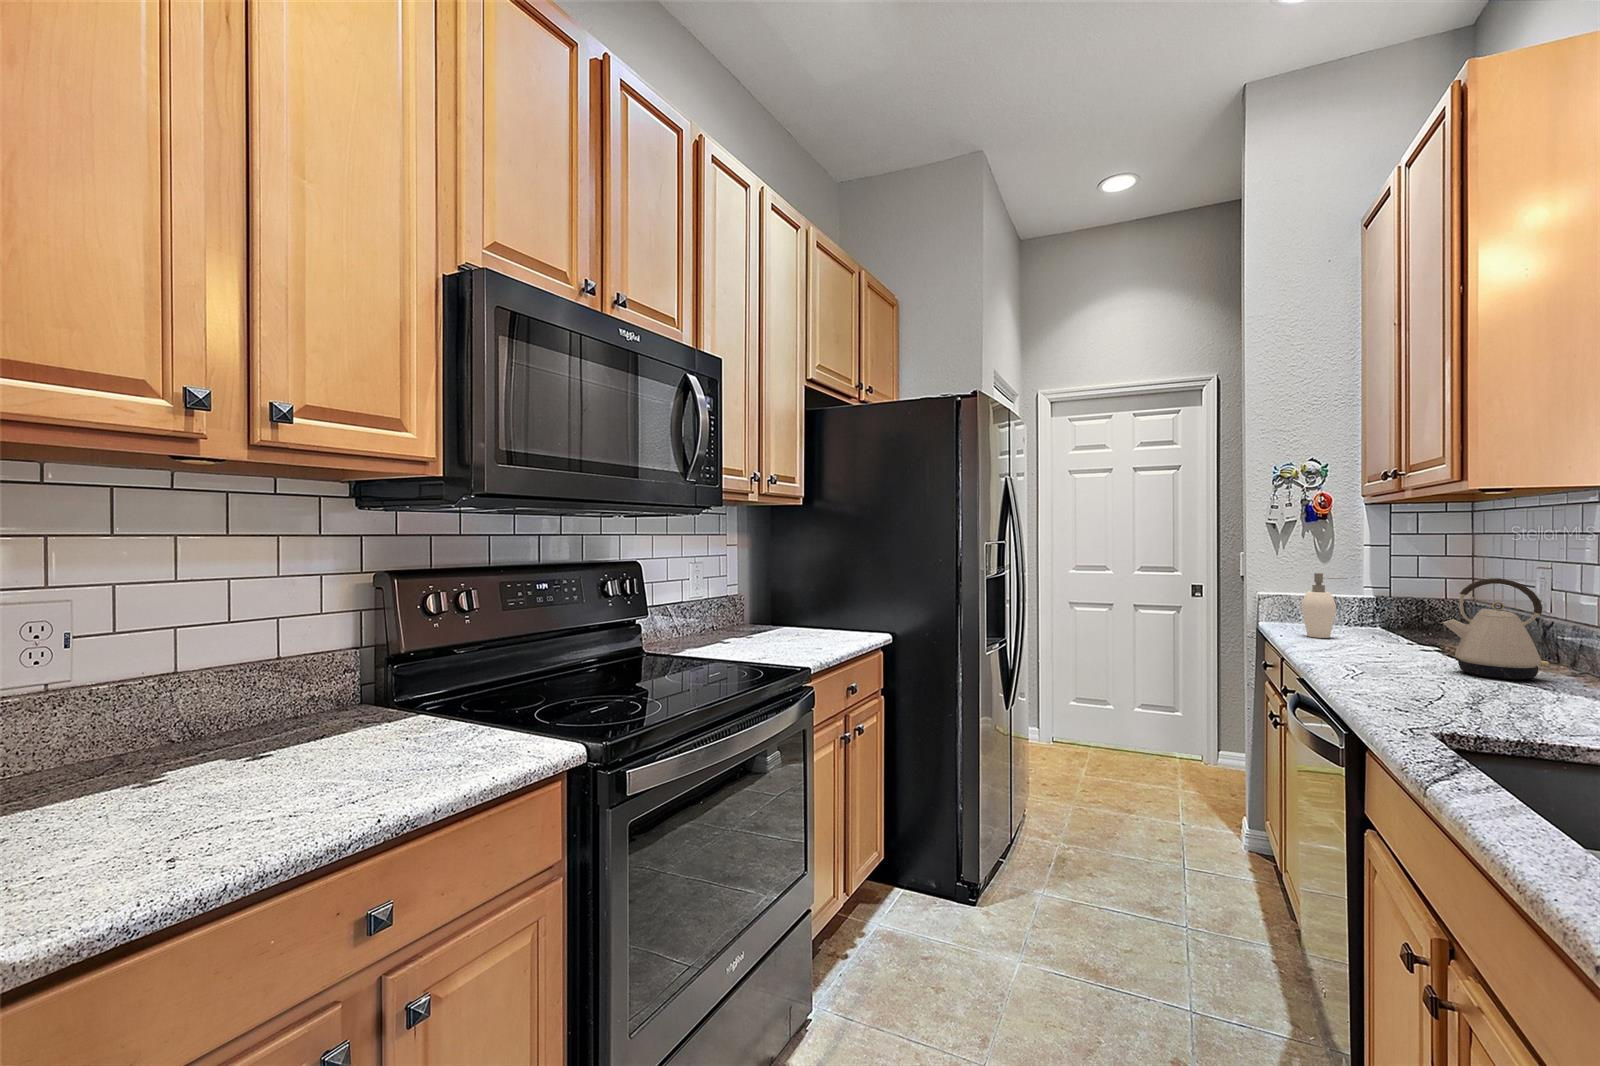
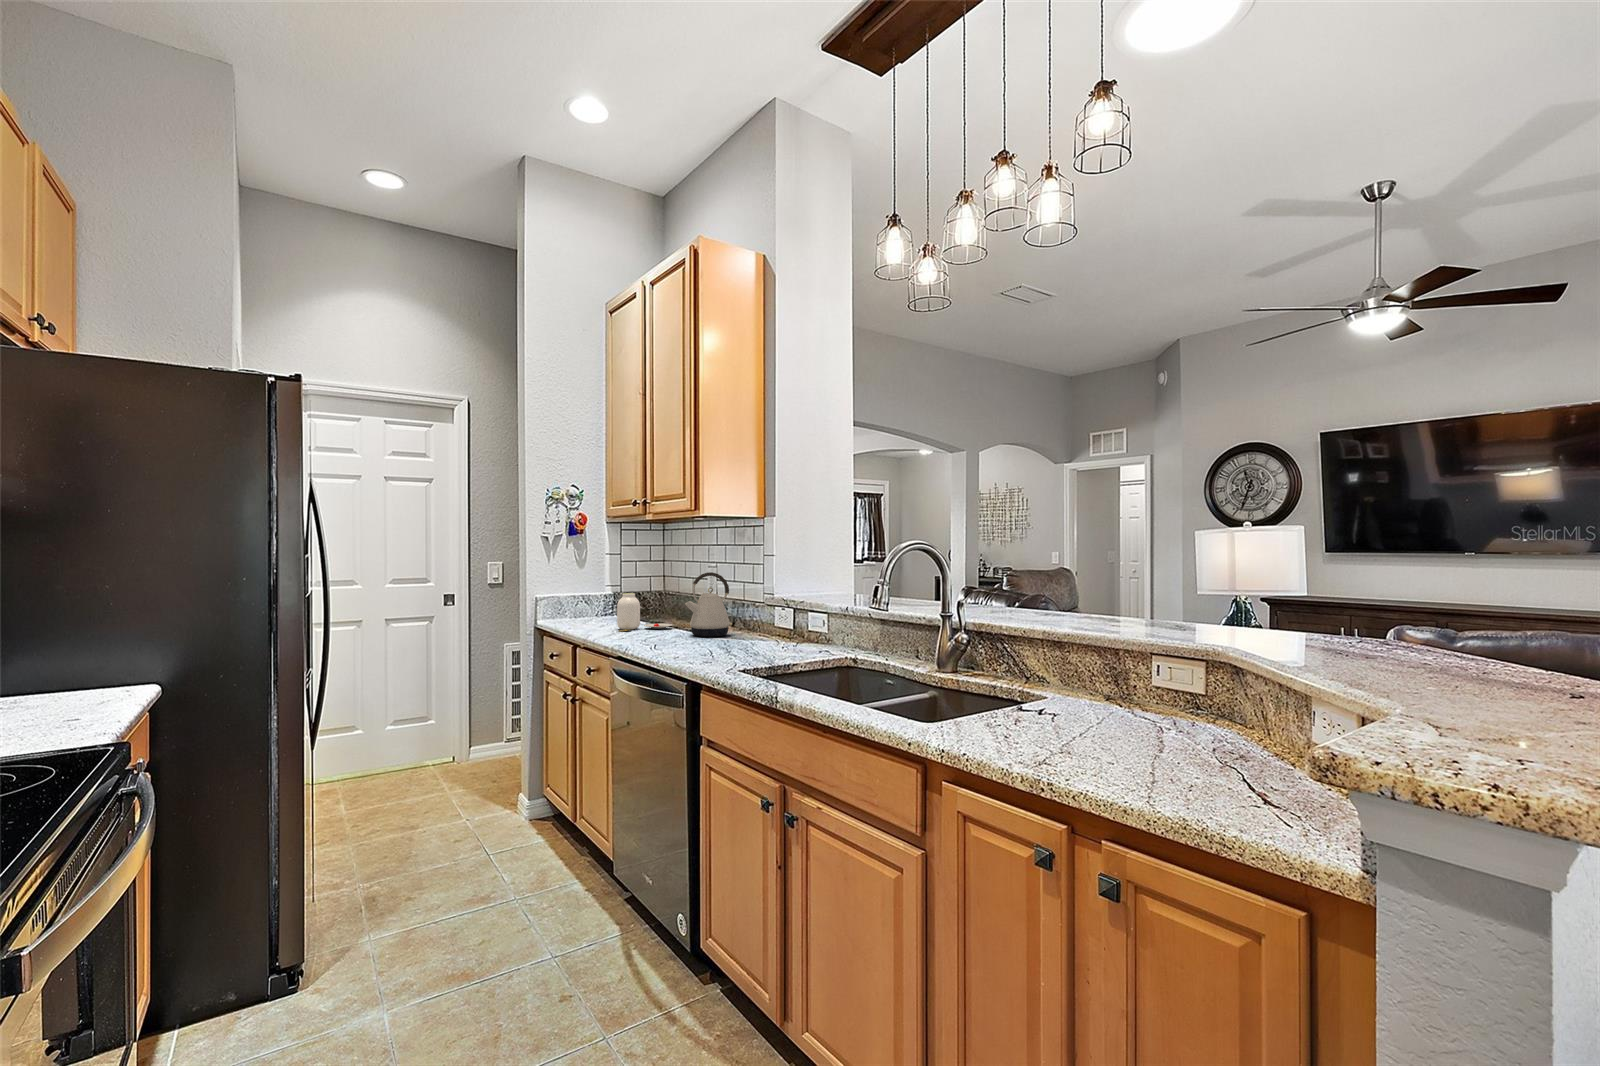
soap dispenser: present [1302,573,1347,638] -> none [578,576,609,627]
jar: none [1346,600,1452,653] -> present [617,593,673,632]

